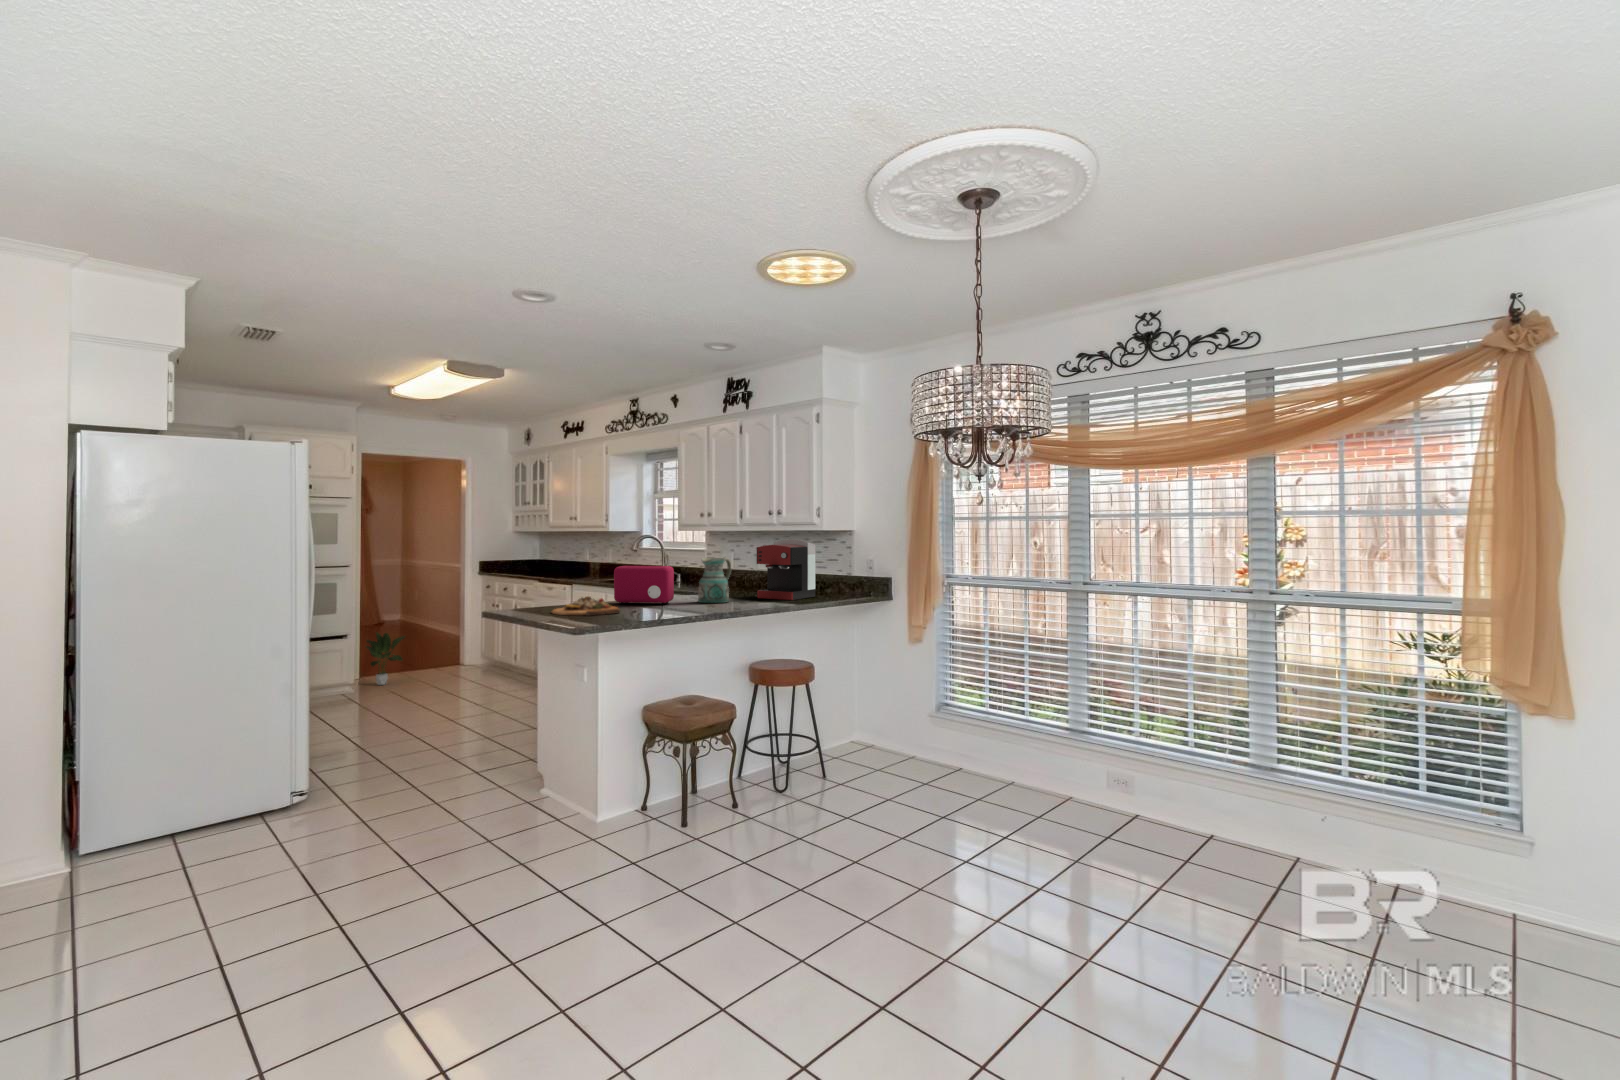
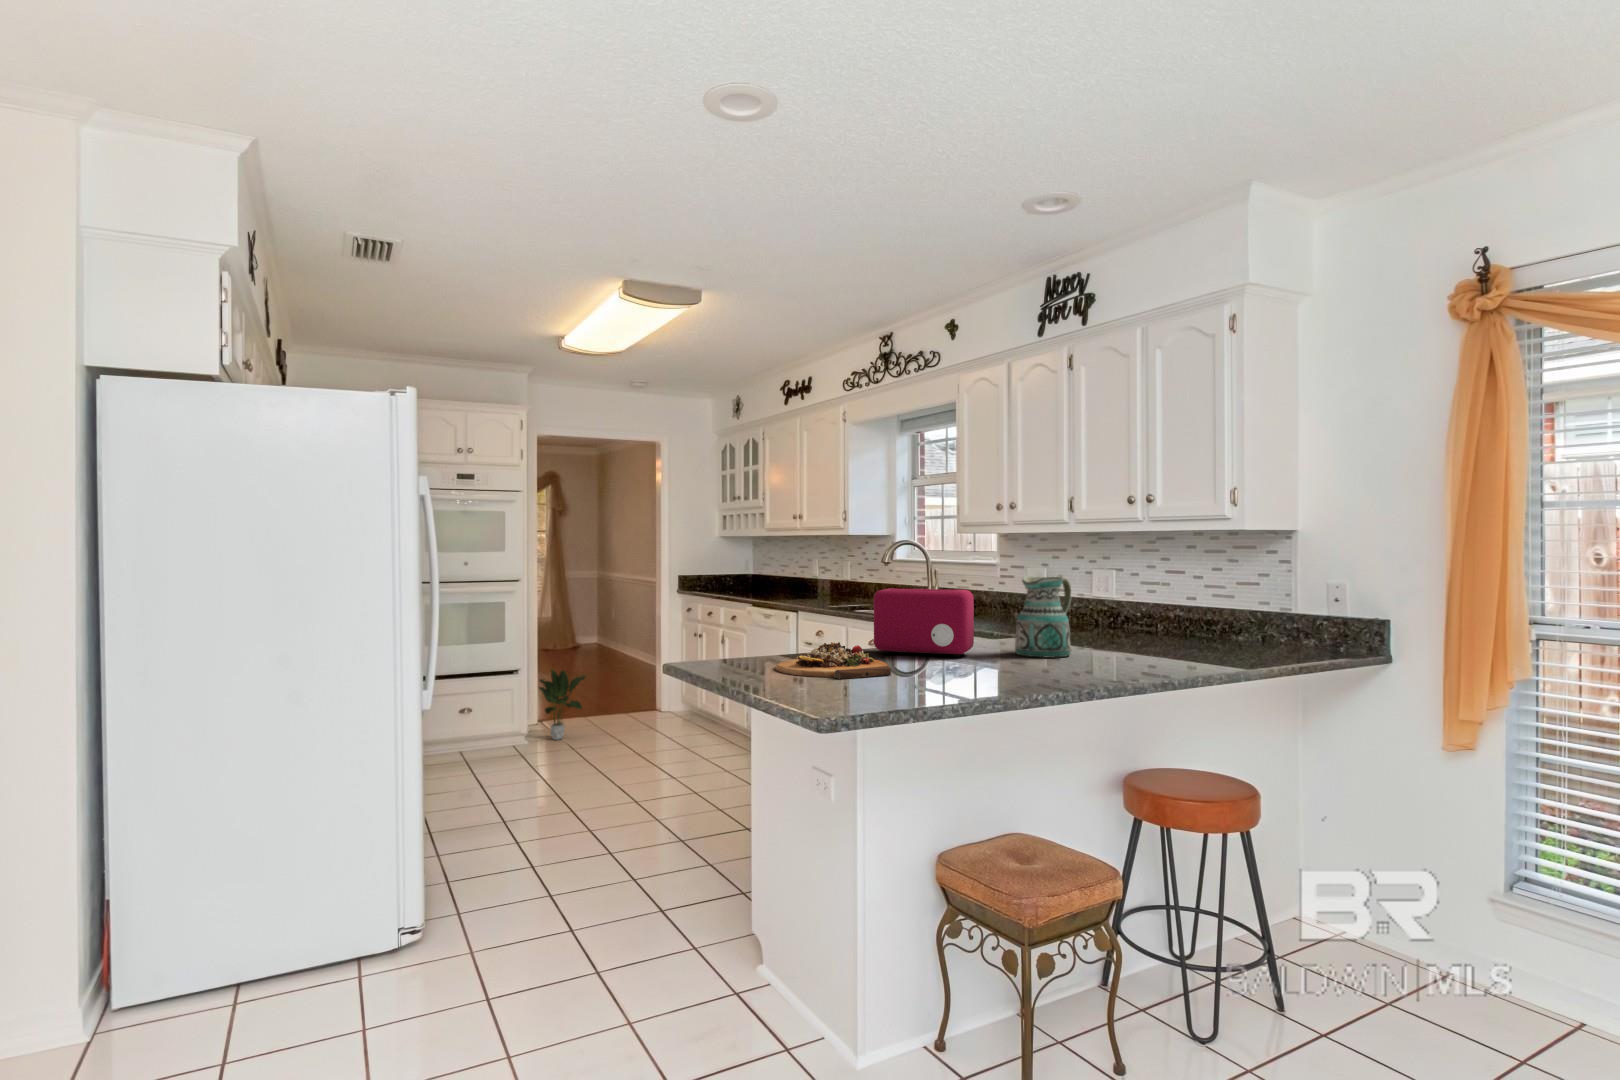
coffee maker: present [757,540,815,600] -> none [1113,545,1222,654]

